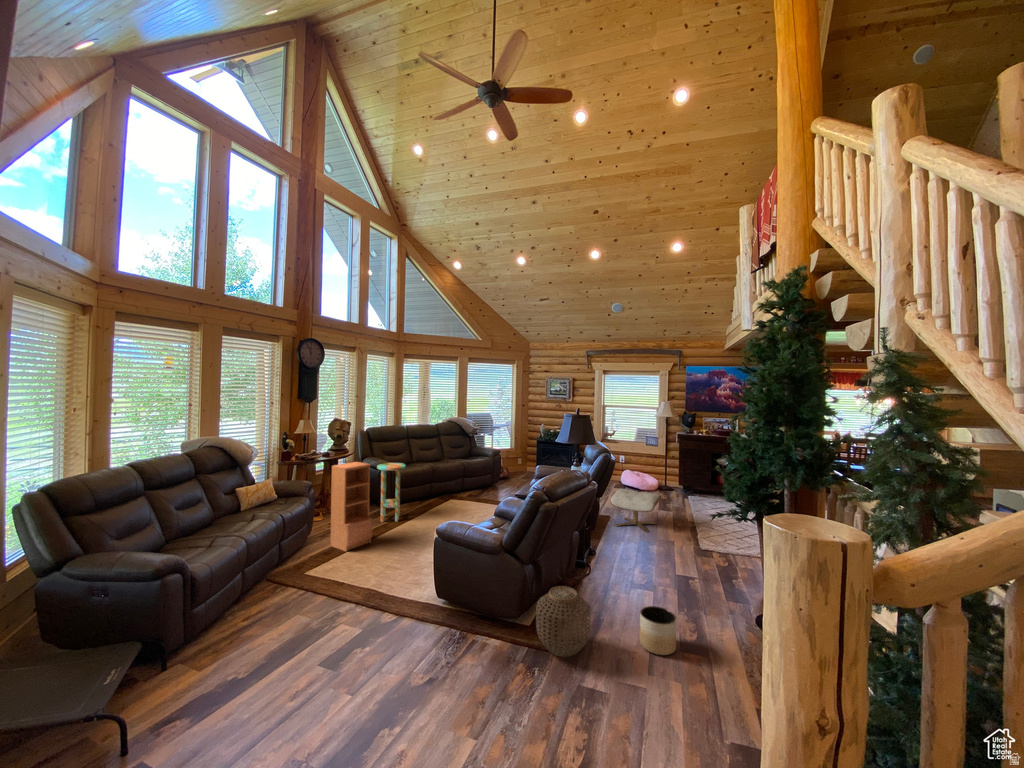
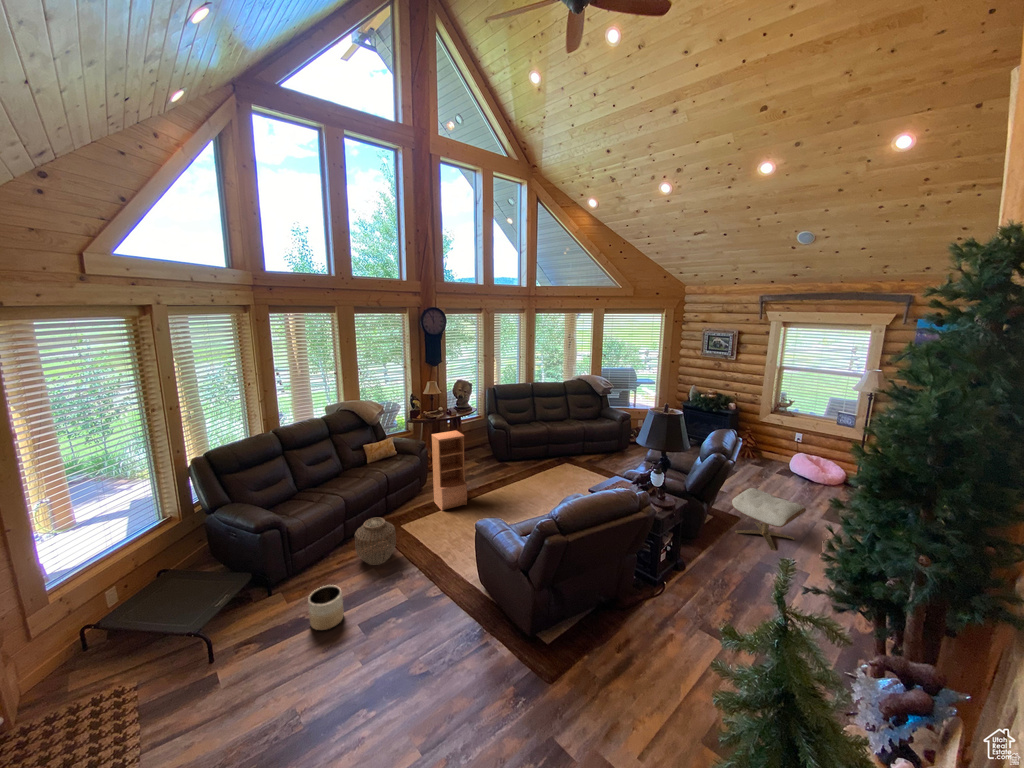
side table: present [377,463,406,522] -> none [485,427,511,484]
woven basket: present [536,586,590,657] -> present [355,518,396,565]
planter: present [640,606,676,655] -> present [308,585,344,630]

